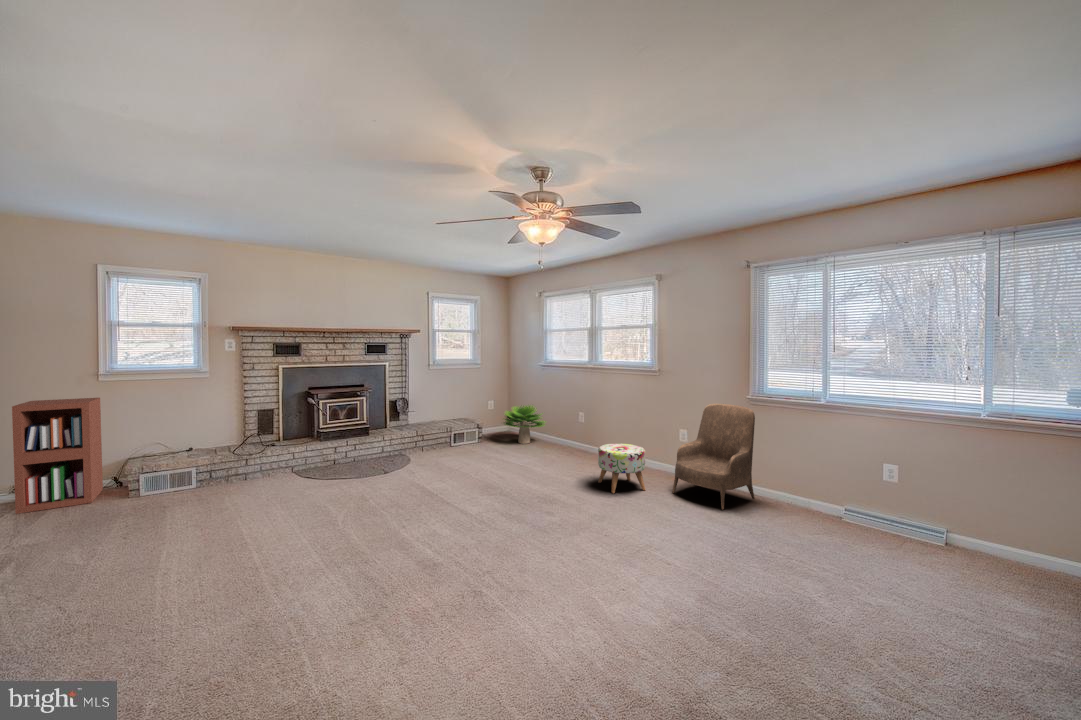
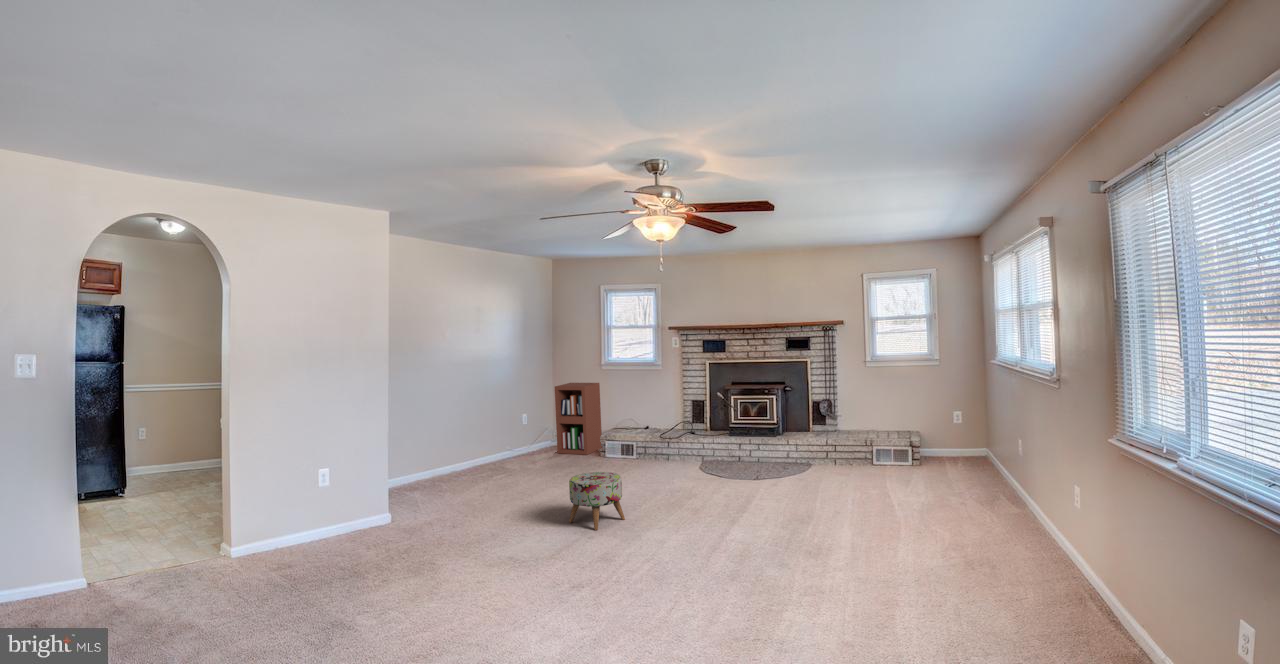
armchair: present [672,404,755,510] -> none [1008,462,1136,640]
potted plant: present [504,406,546,444] -> none [936,423,1013,481]
ottoman: present [598,444,645,493] -> present [569,472,625,530]

